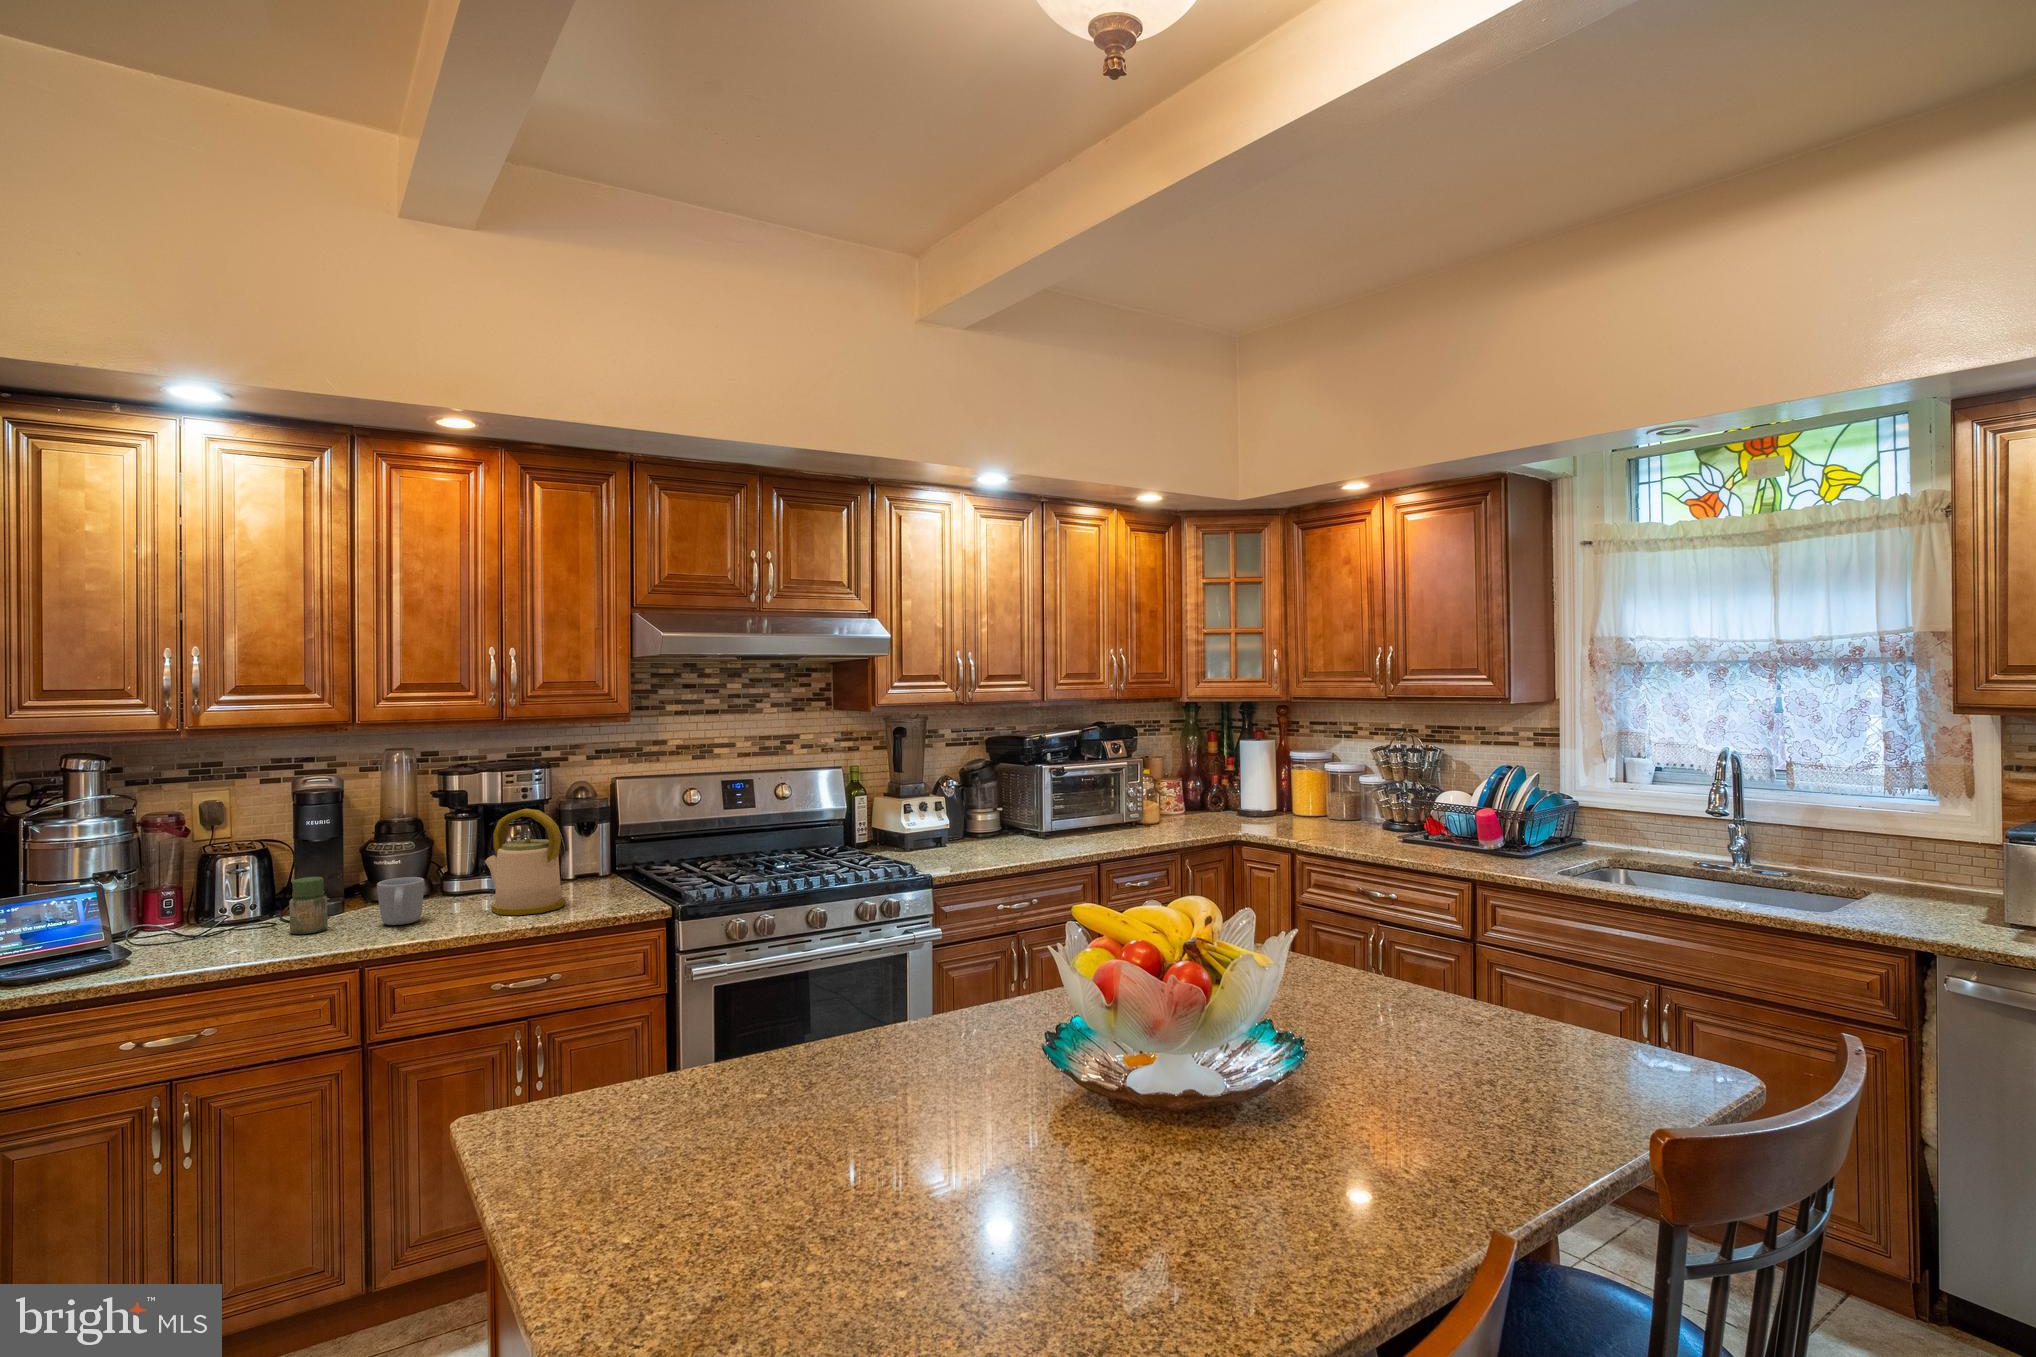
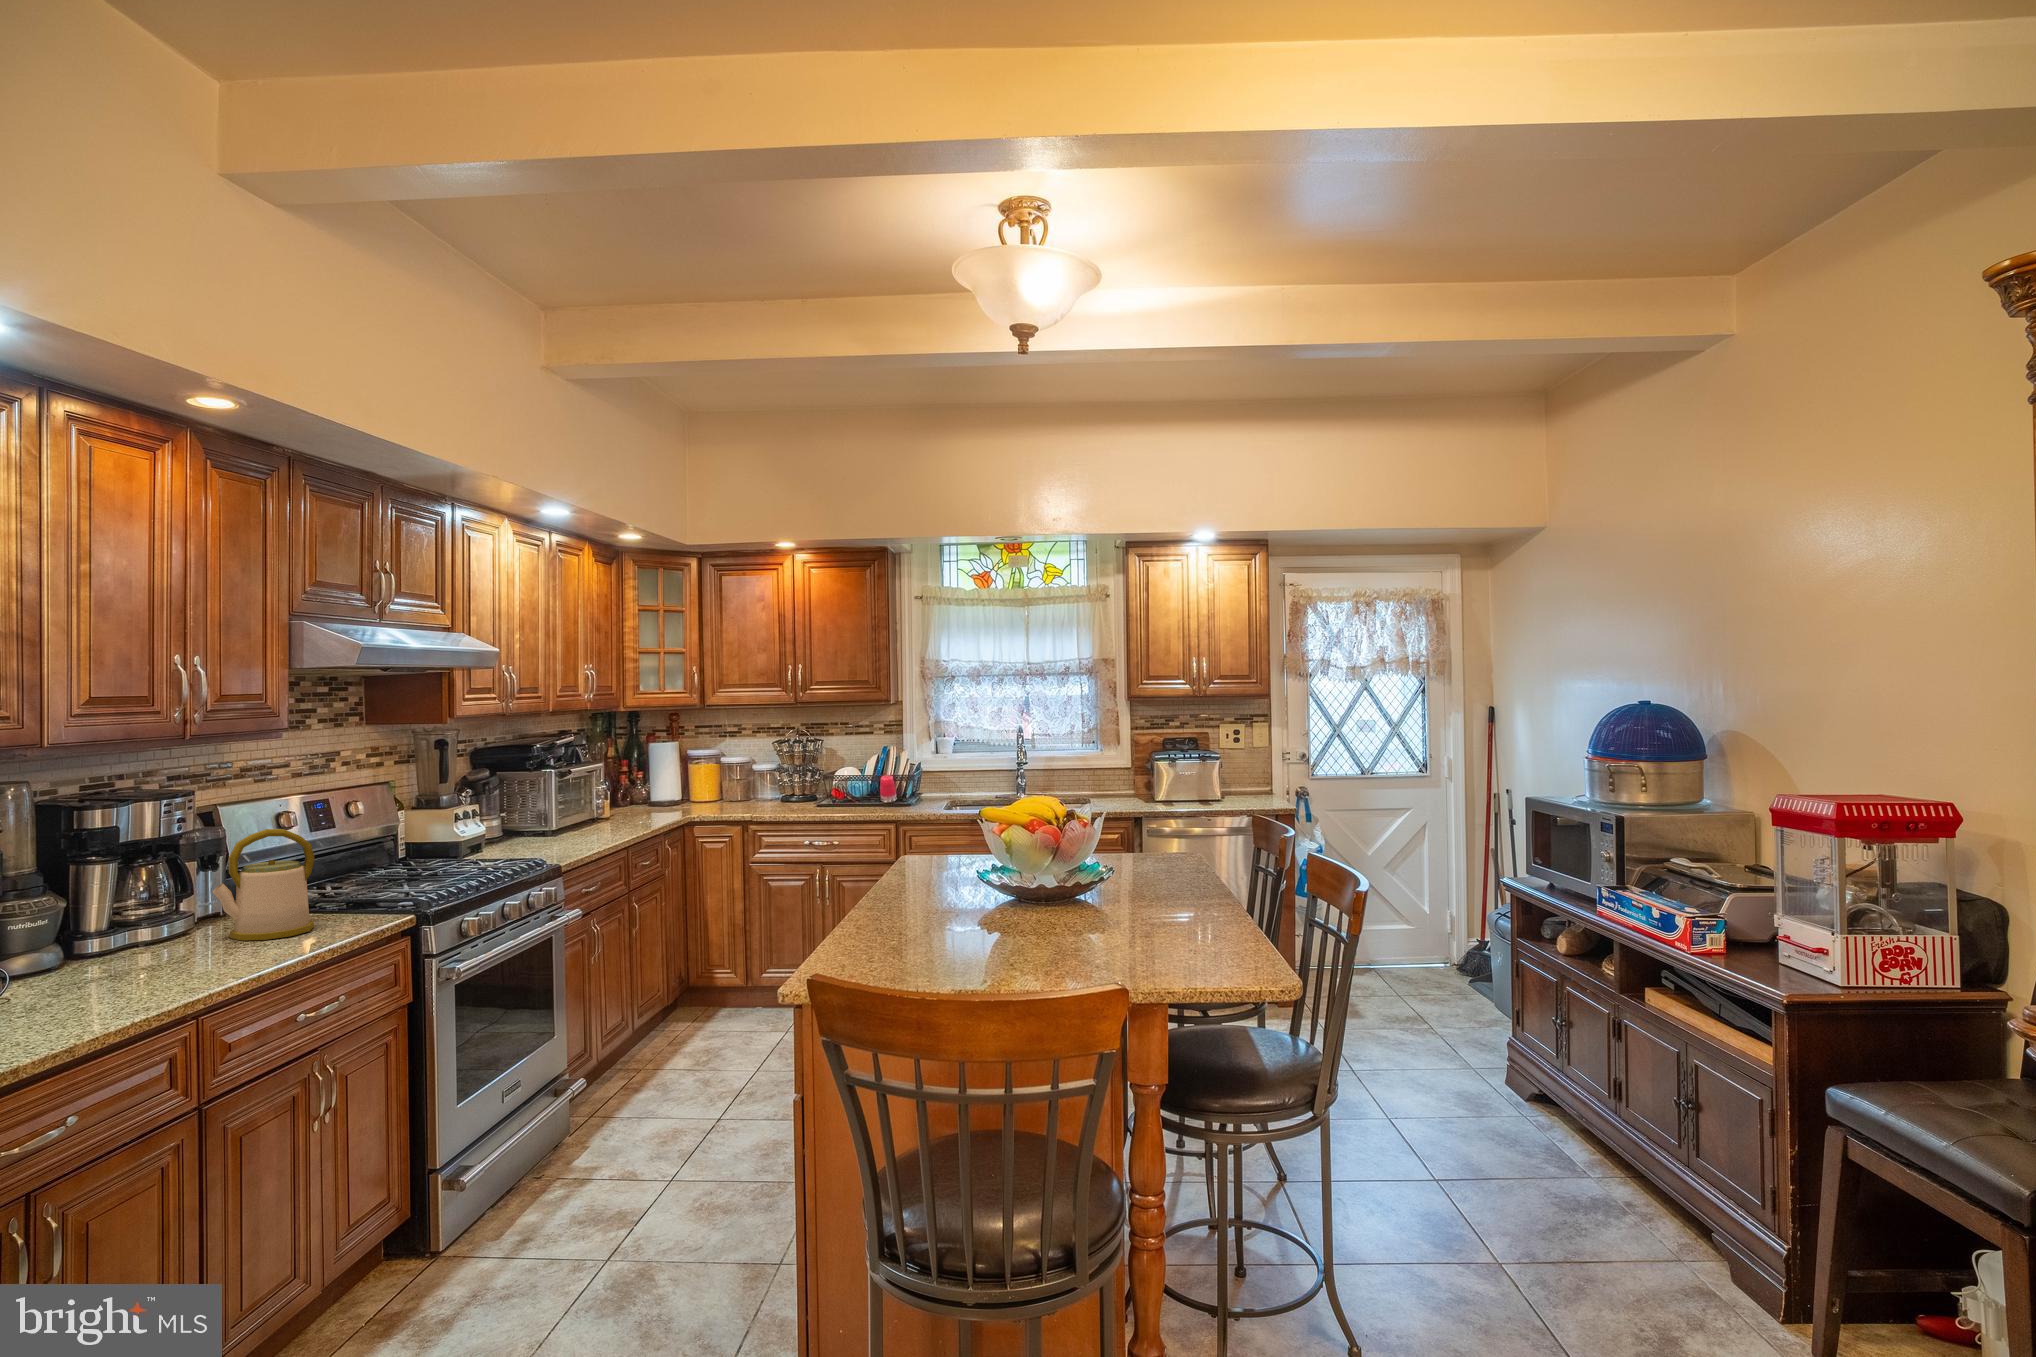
jar: present [289,877,328,934] -> none [61,921,109,988]
mug: present [377,877,425,925] -> none [147,911,210,964]

